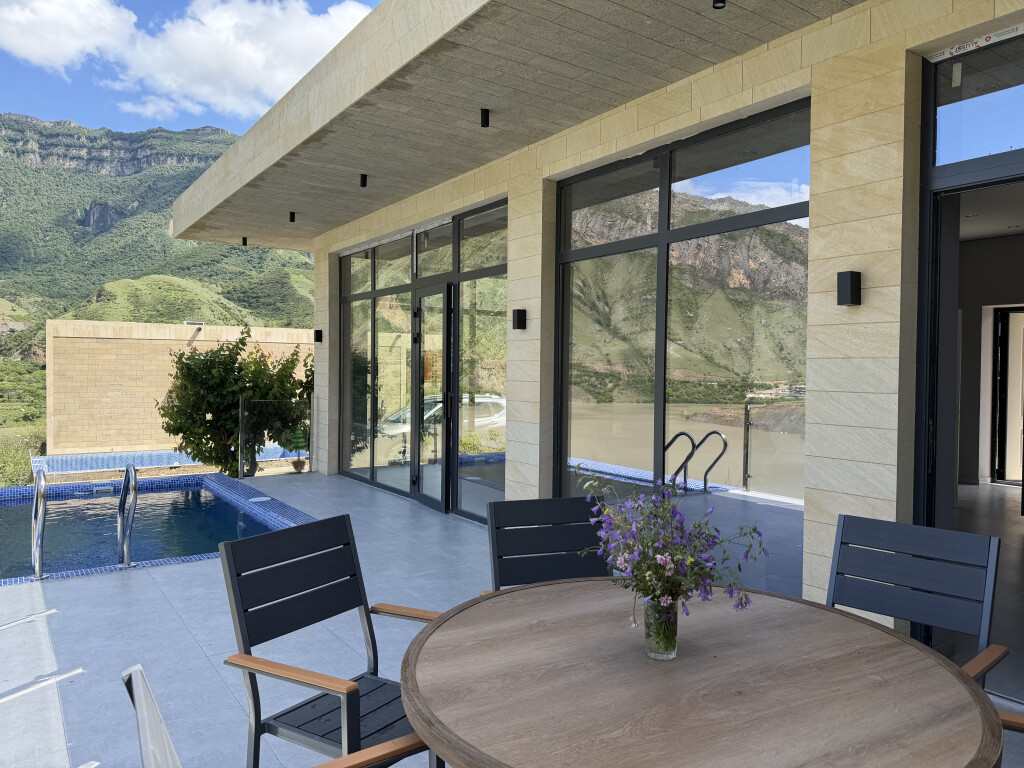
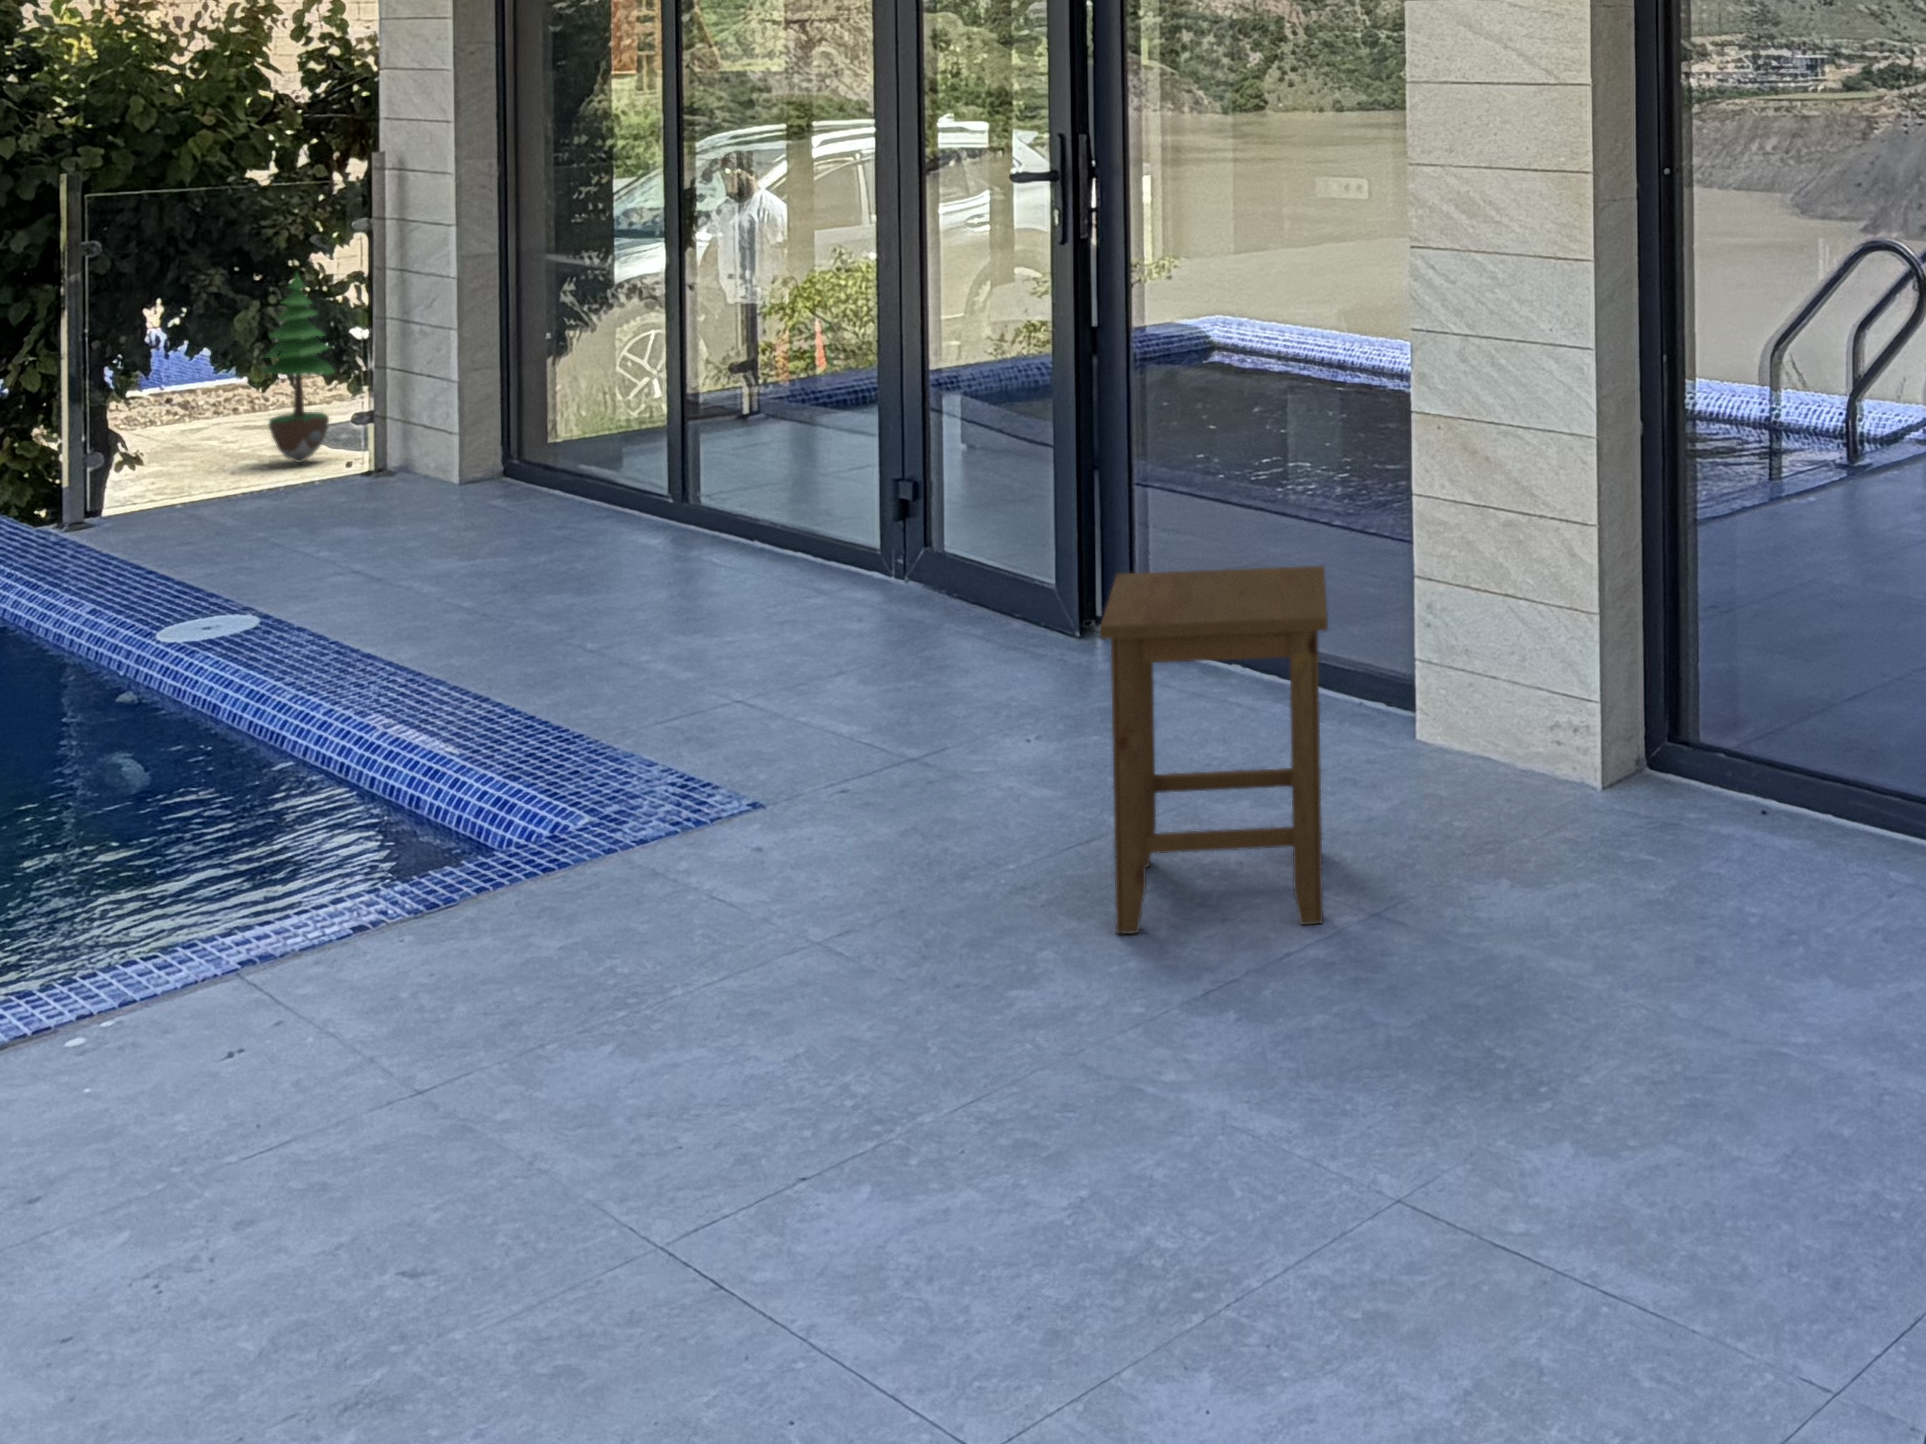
stool: none [406,494,468,574] -> present [1100,566,1328,934]

